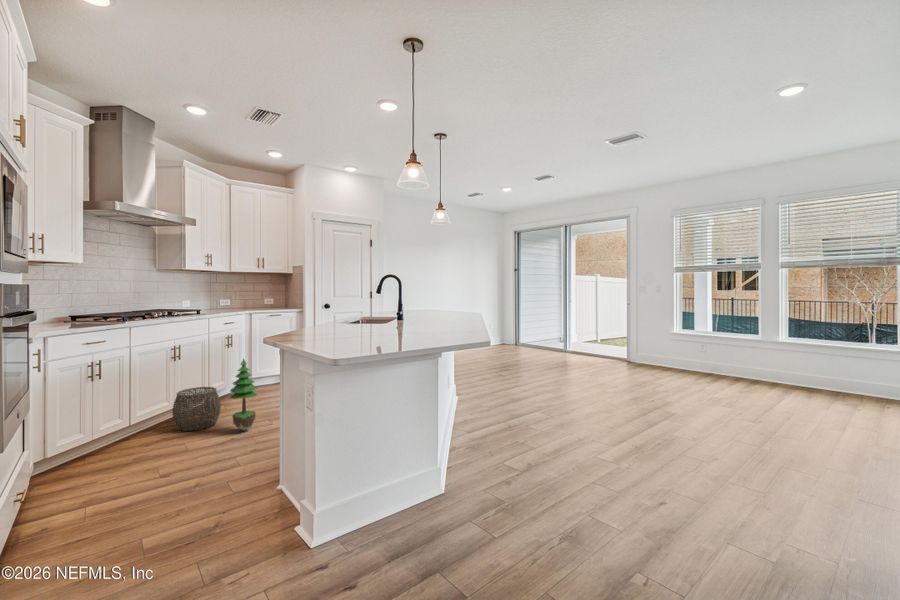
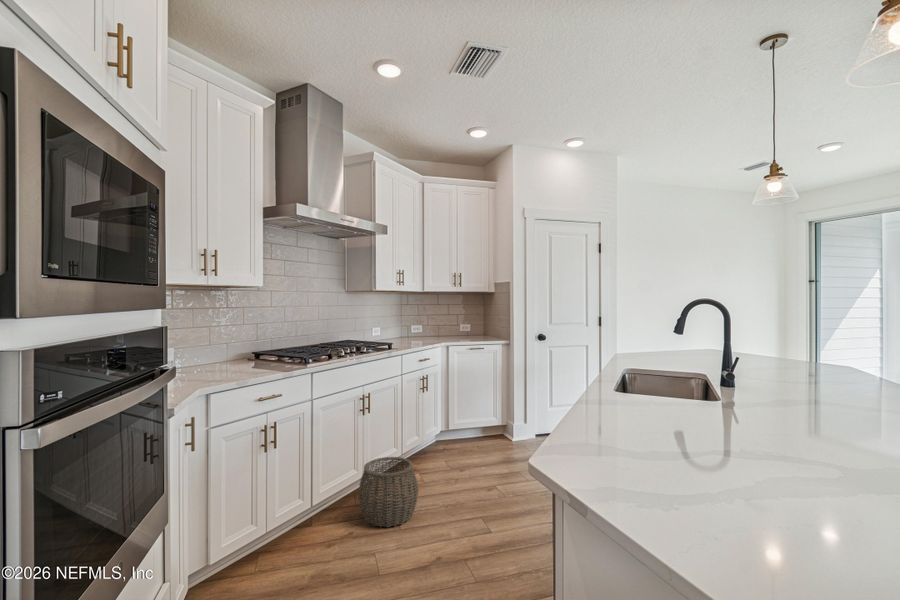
potted tree: present [230,359,258,431] -> none [432,427,474,544]

